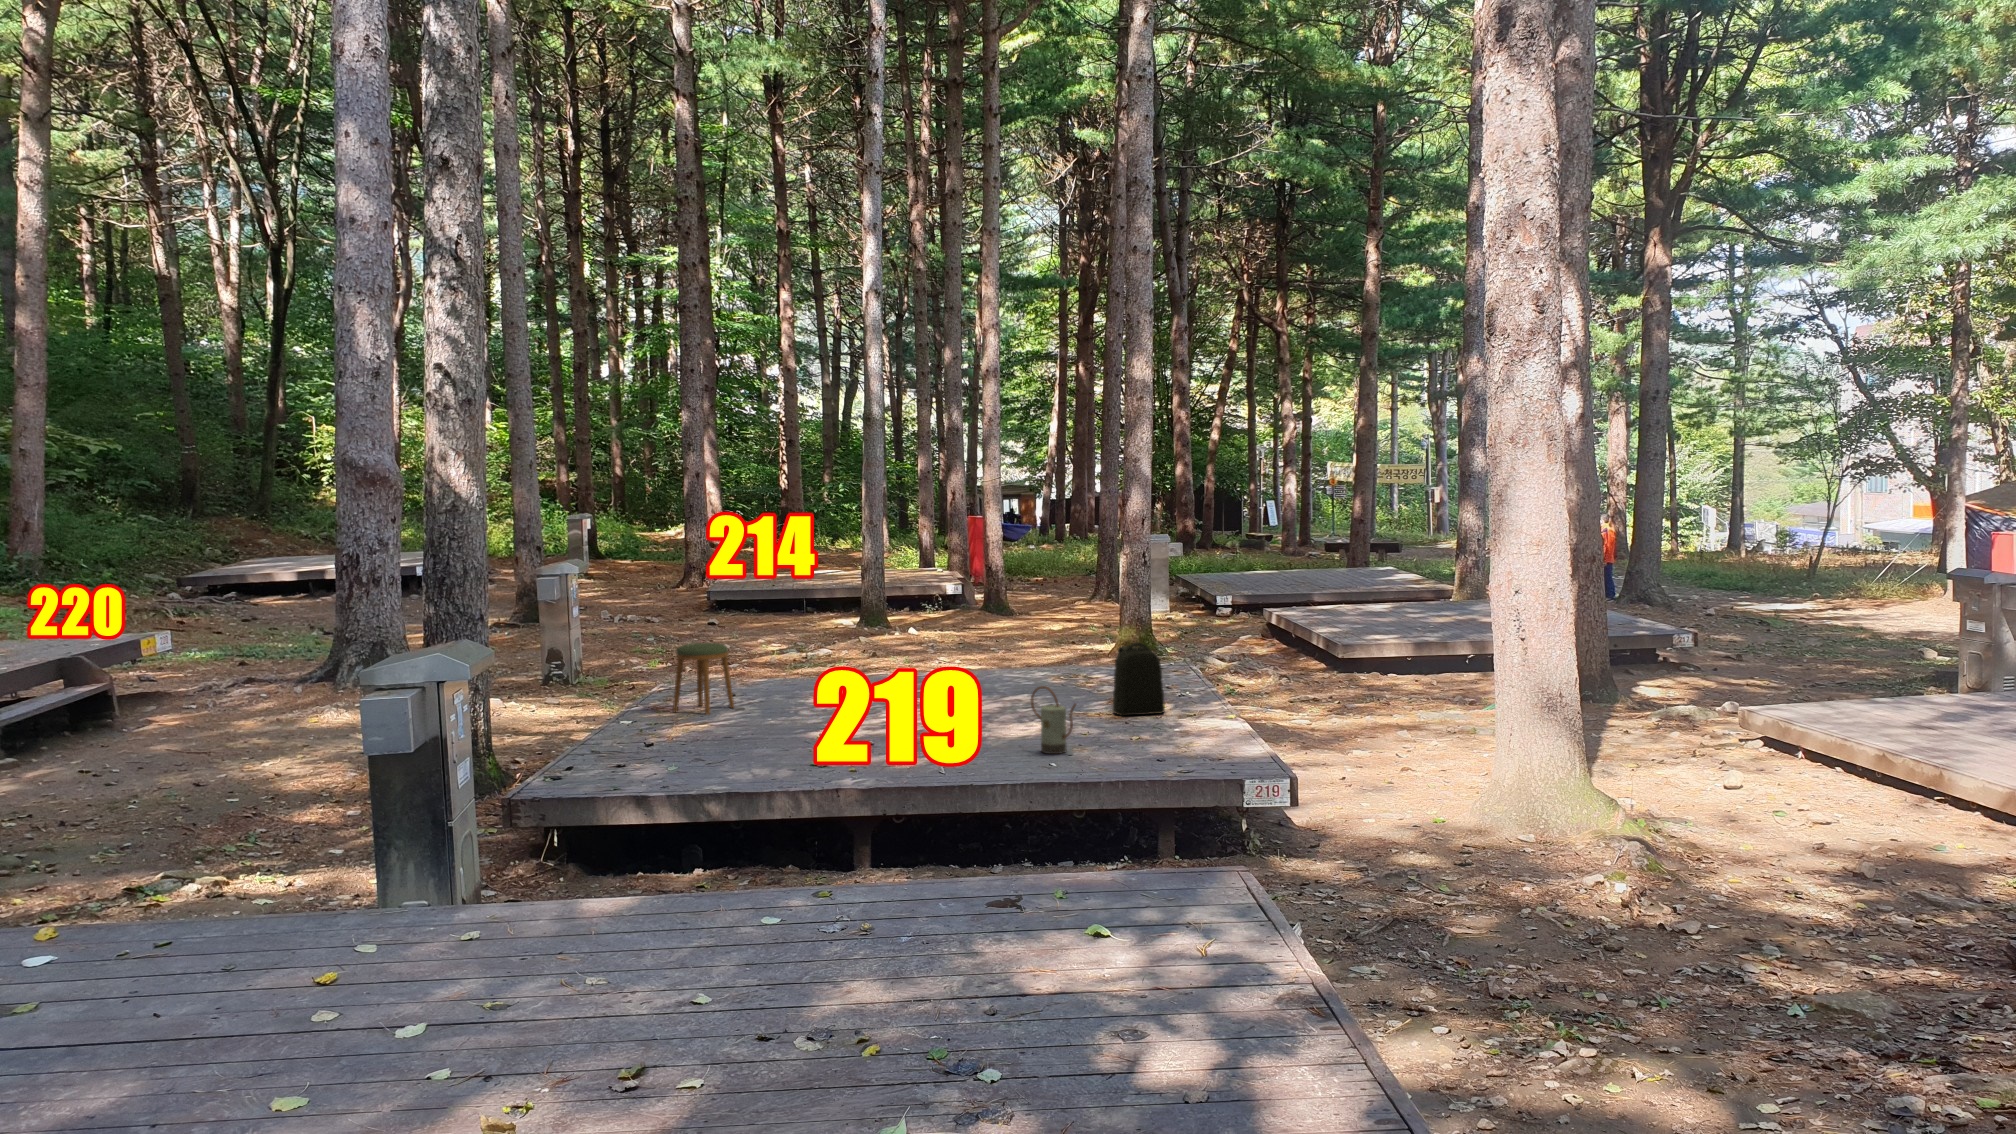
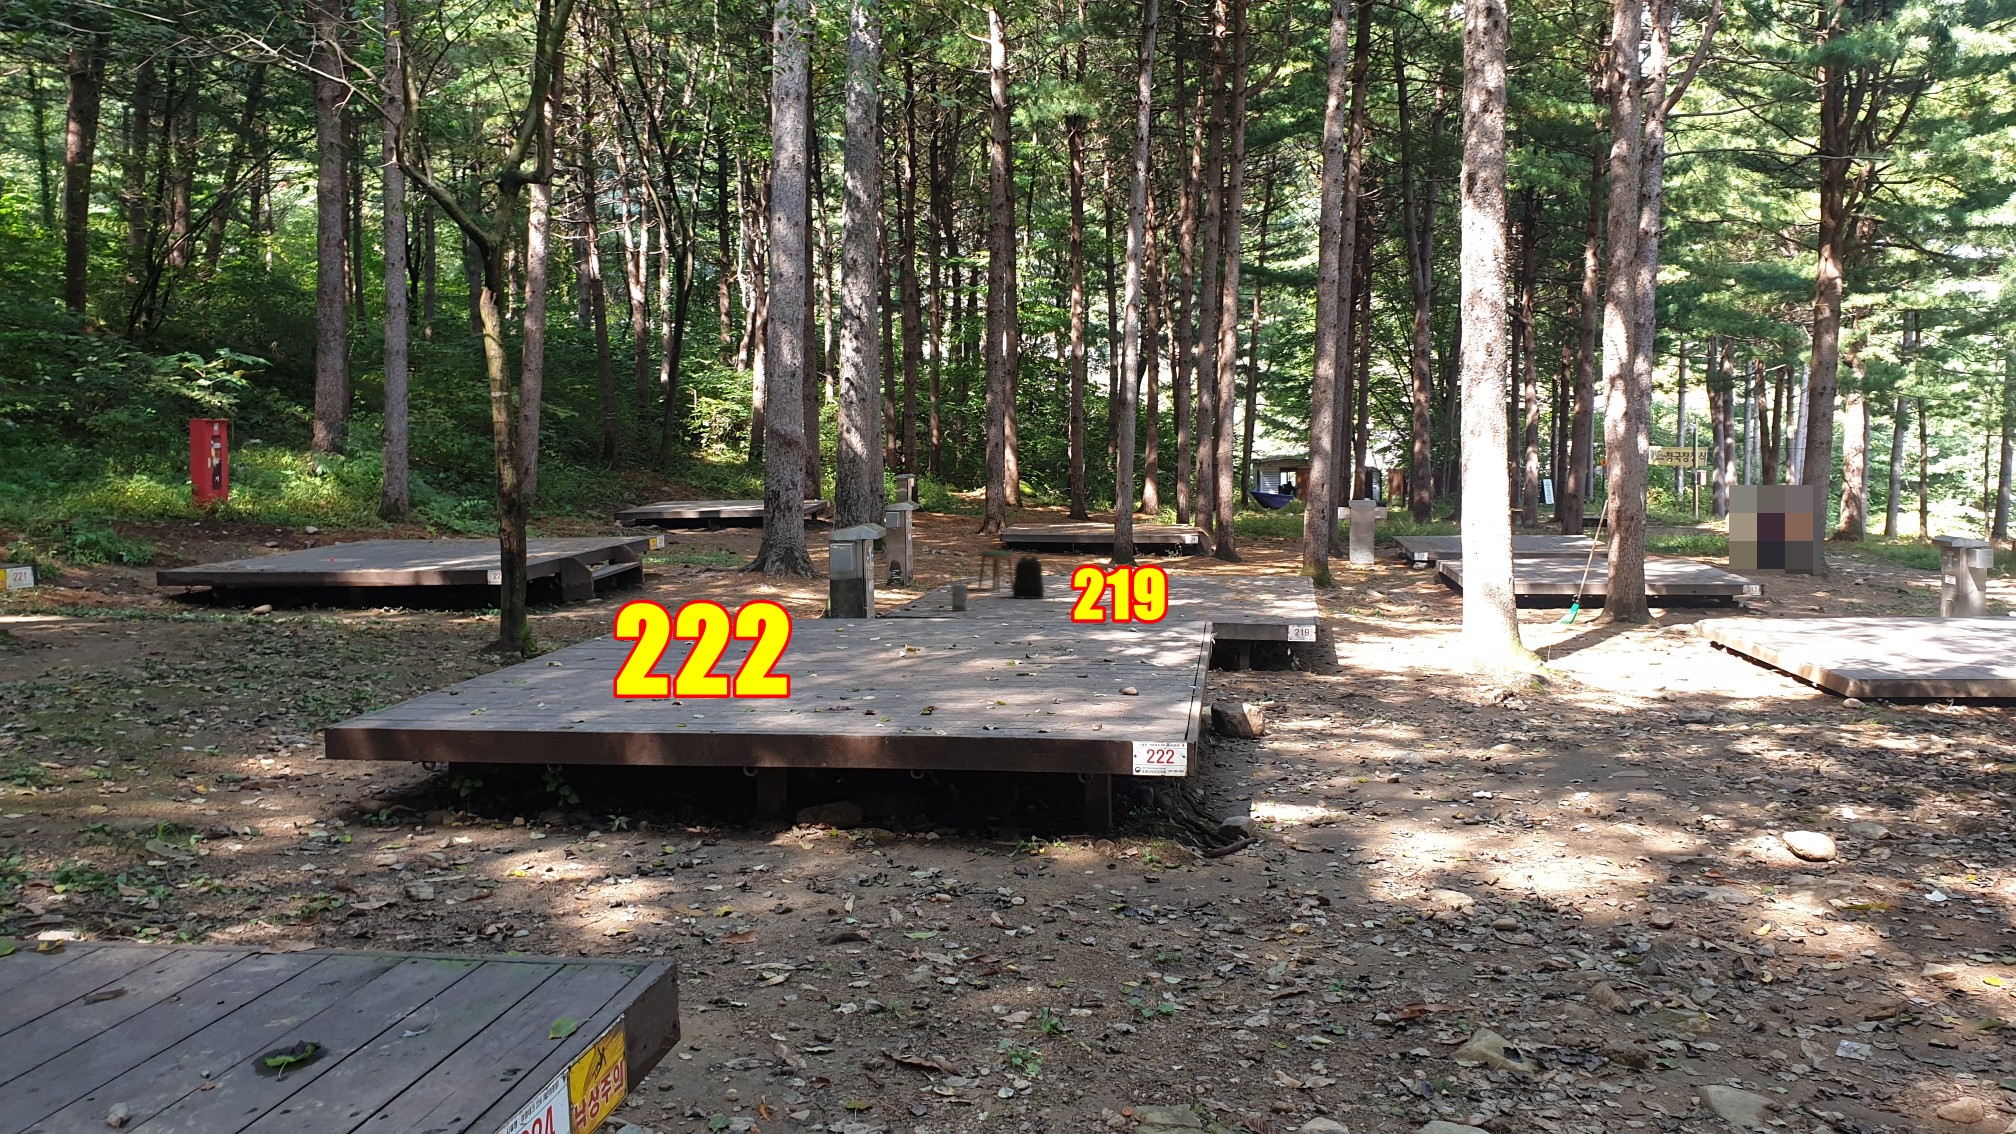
backpack: present [1113,643,1165,716] -> present [1013,555,1044,599]
watering can: present [1031,686,1076,754] -> present [950,574,968,611]

